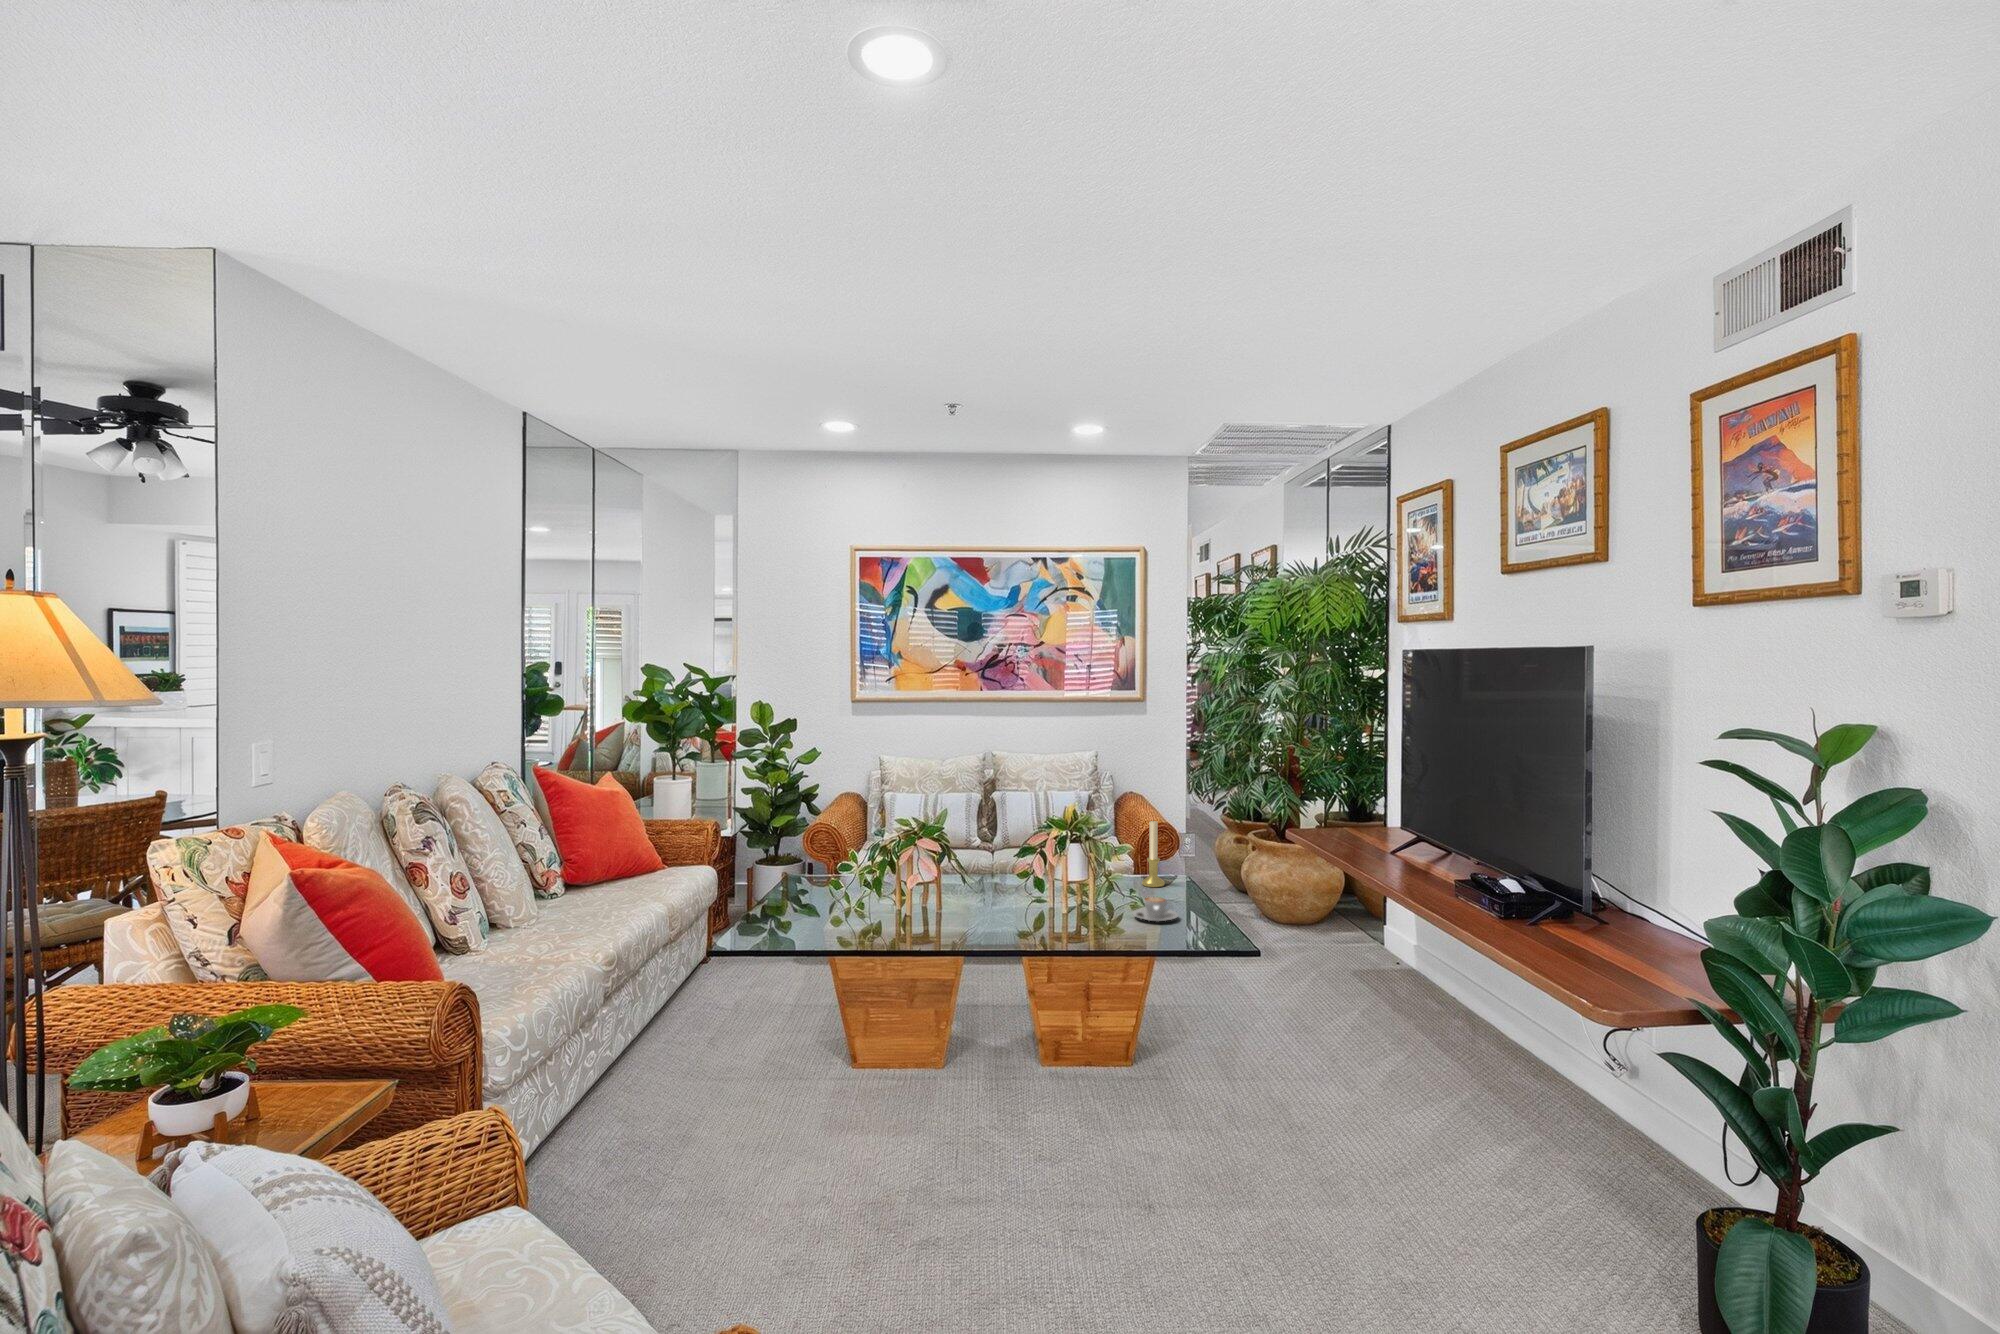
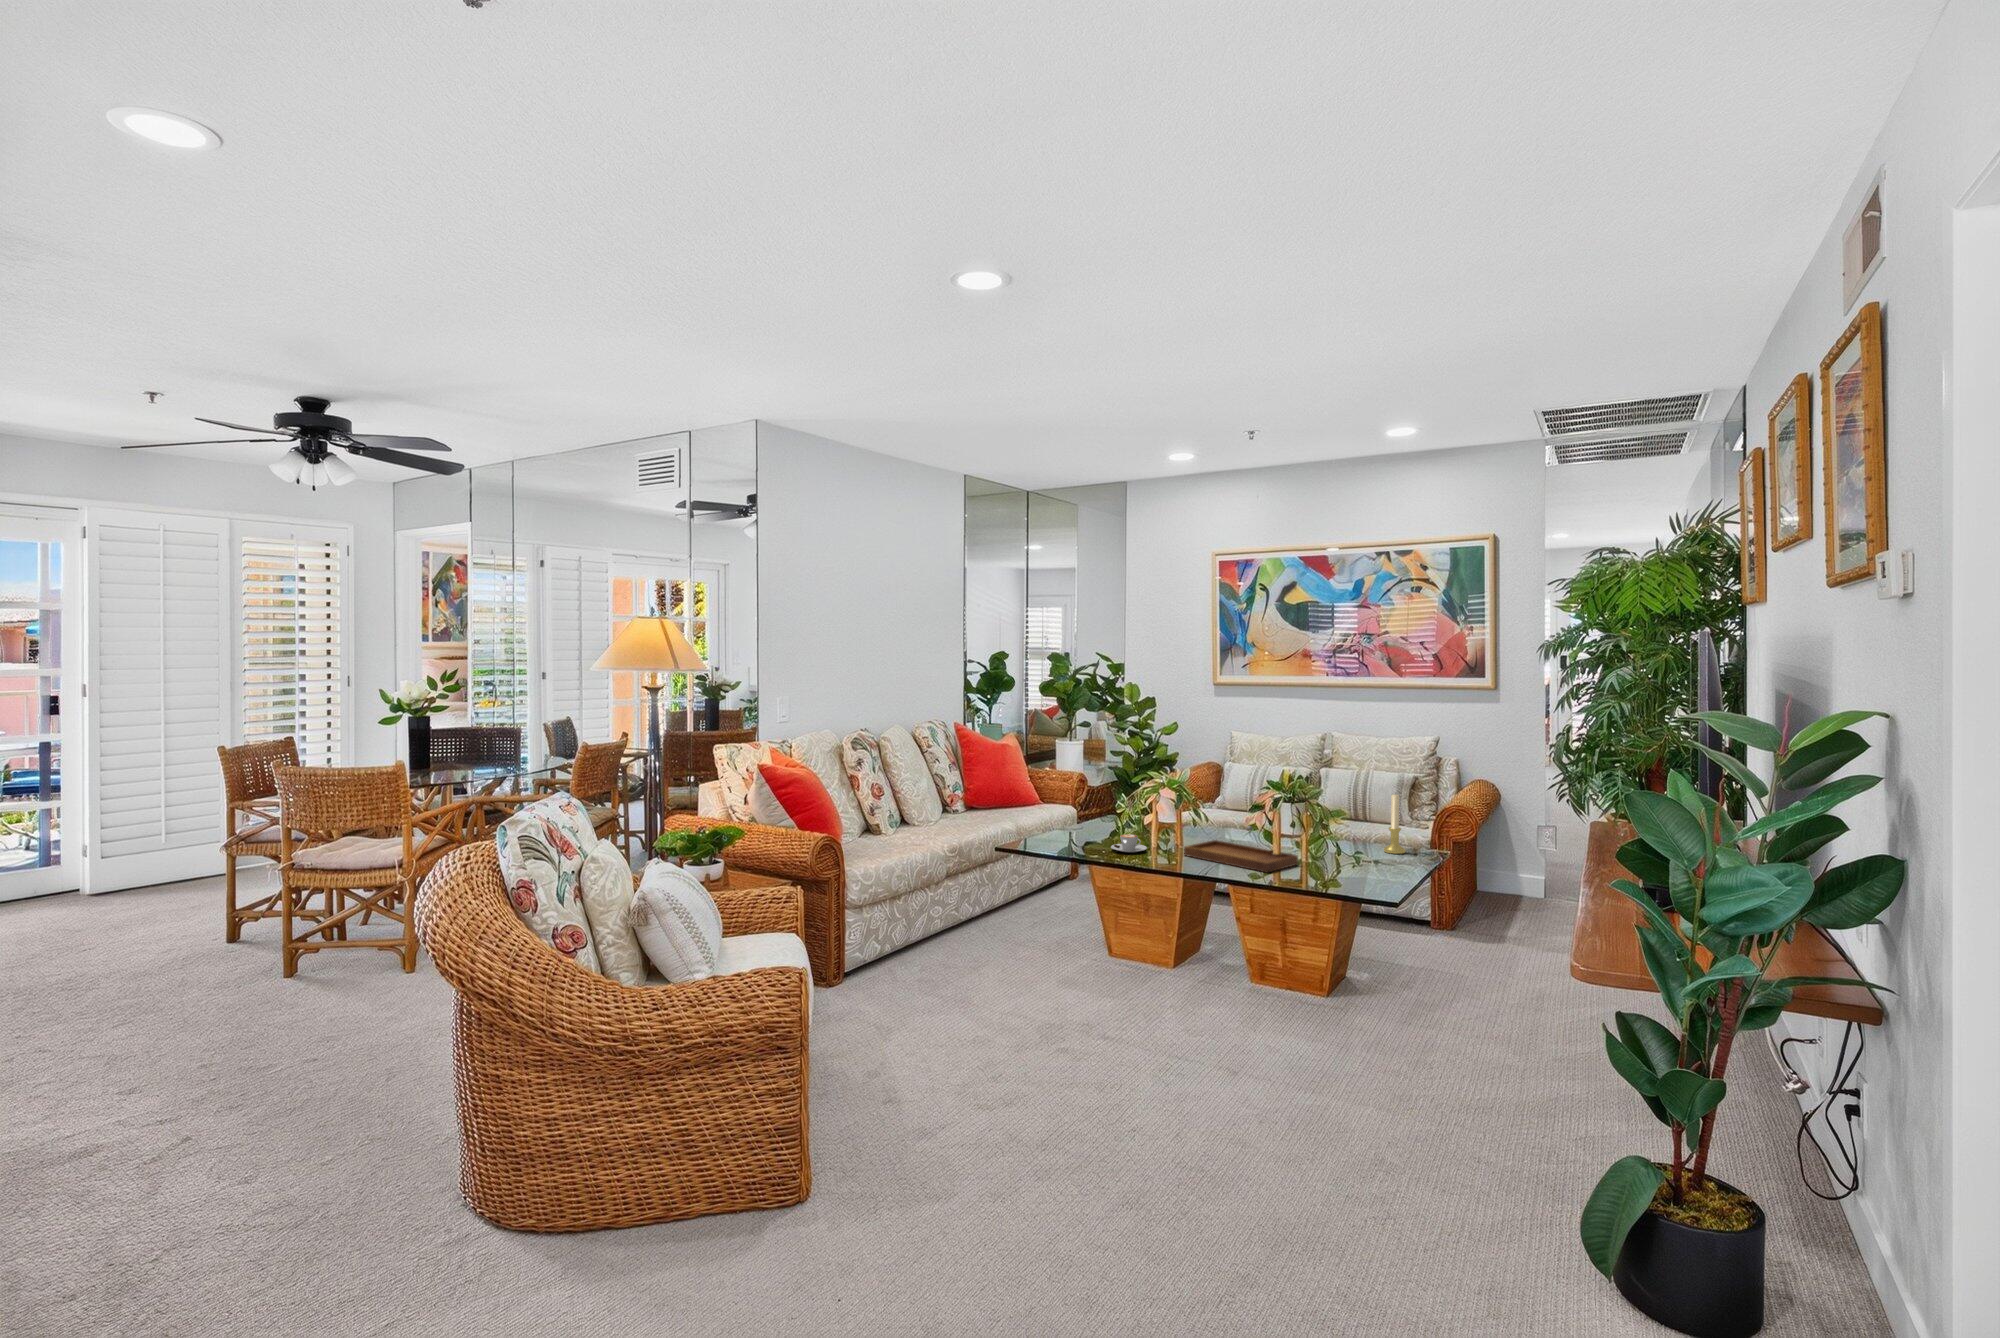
tray: none [960,877,1095,935] -> present [1184,826,1298,872]
coffee cup: present [1133,897,1178,921] -> present [1111,834,1147,853]

